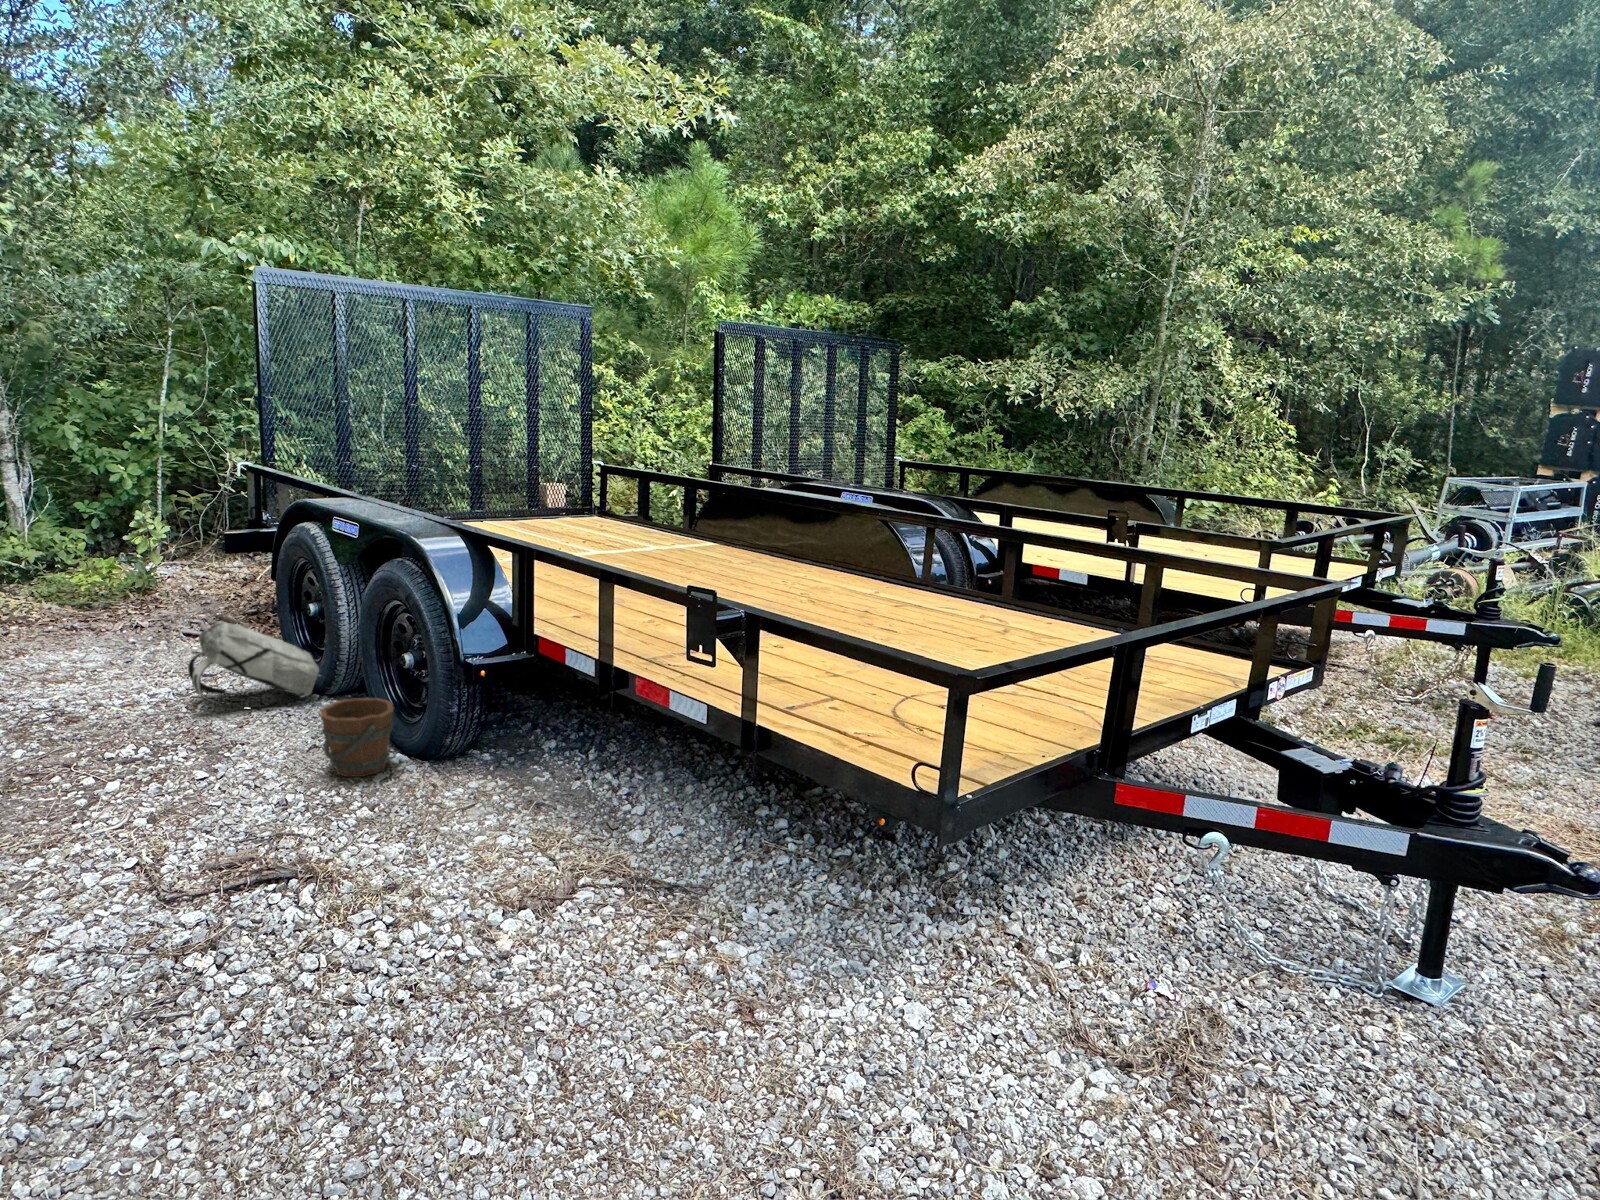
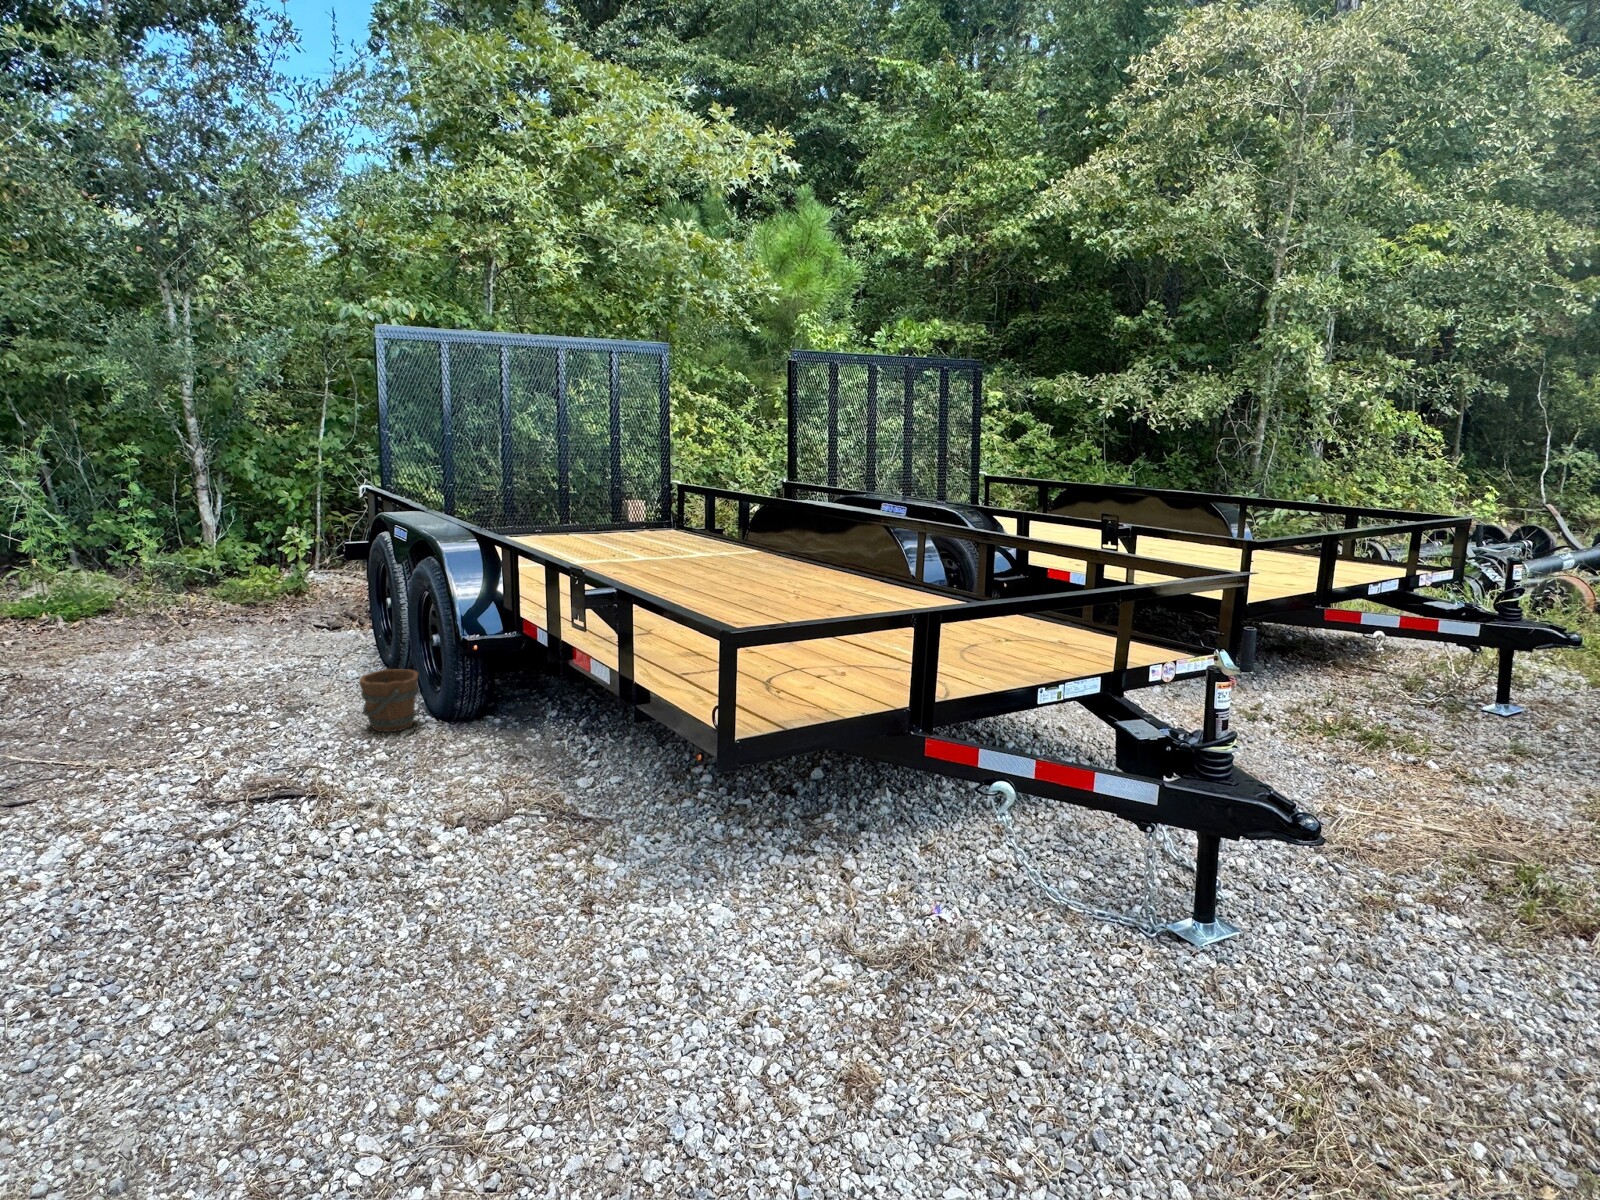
backpack: present [188,621,319,708] -> none [285,609,386,681]

